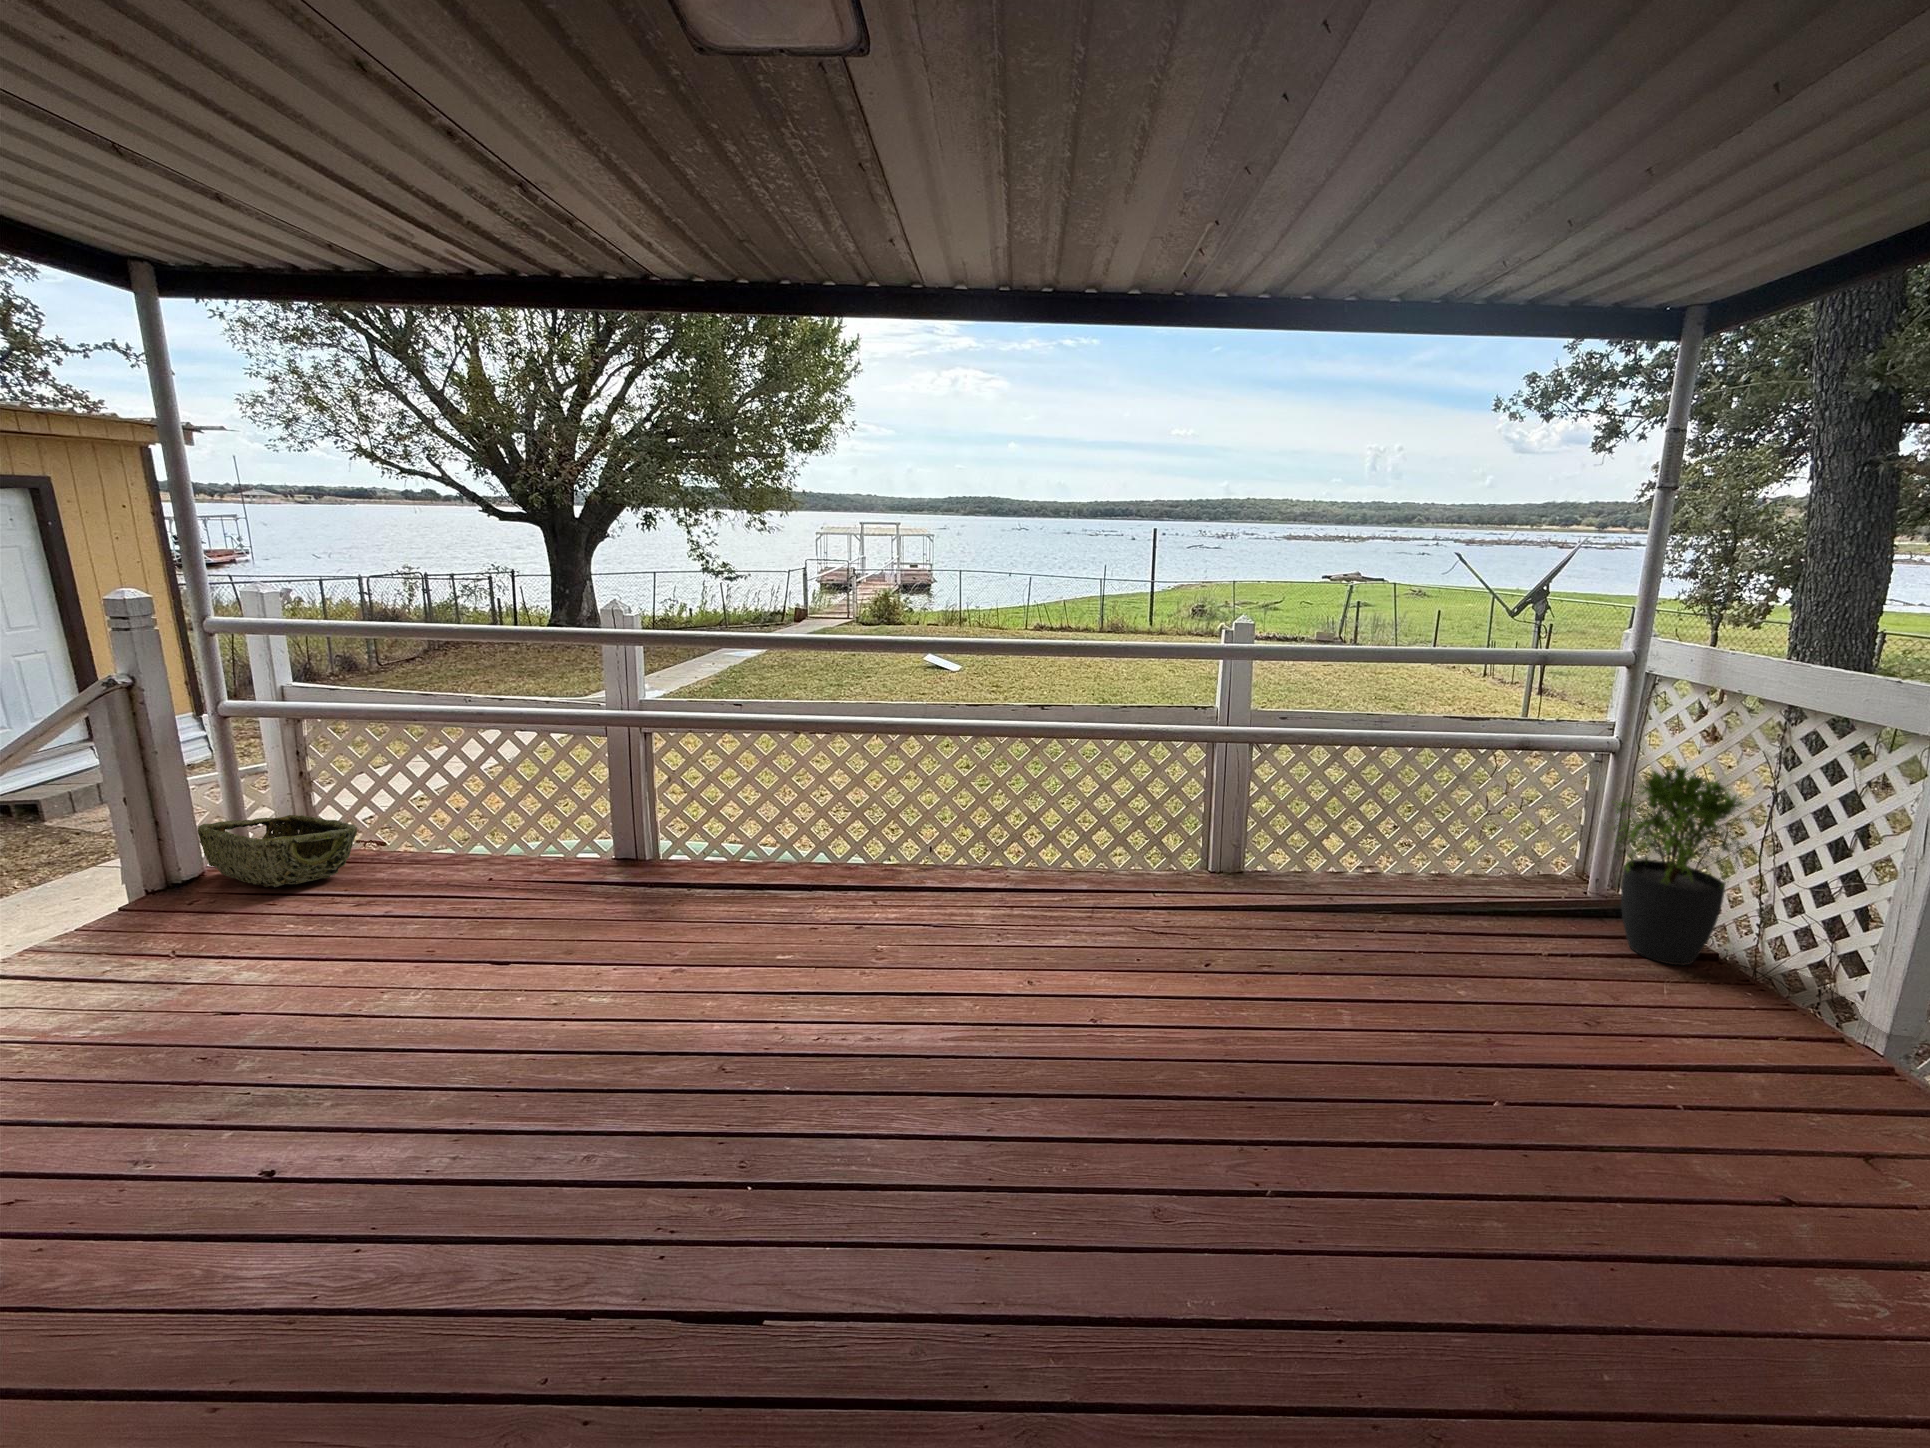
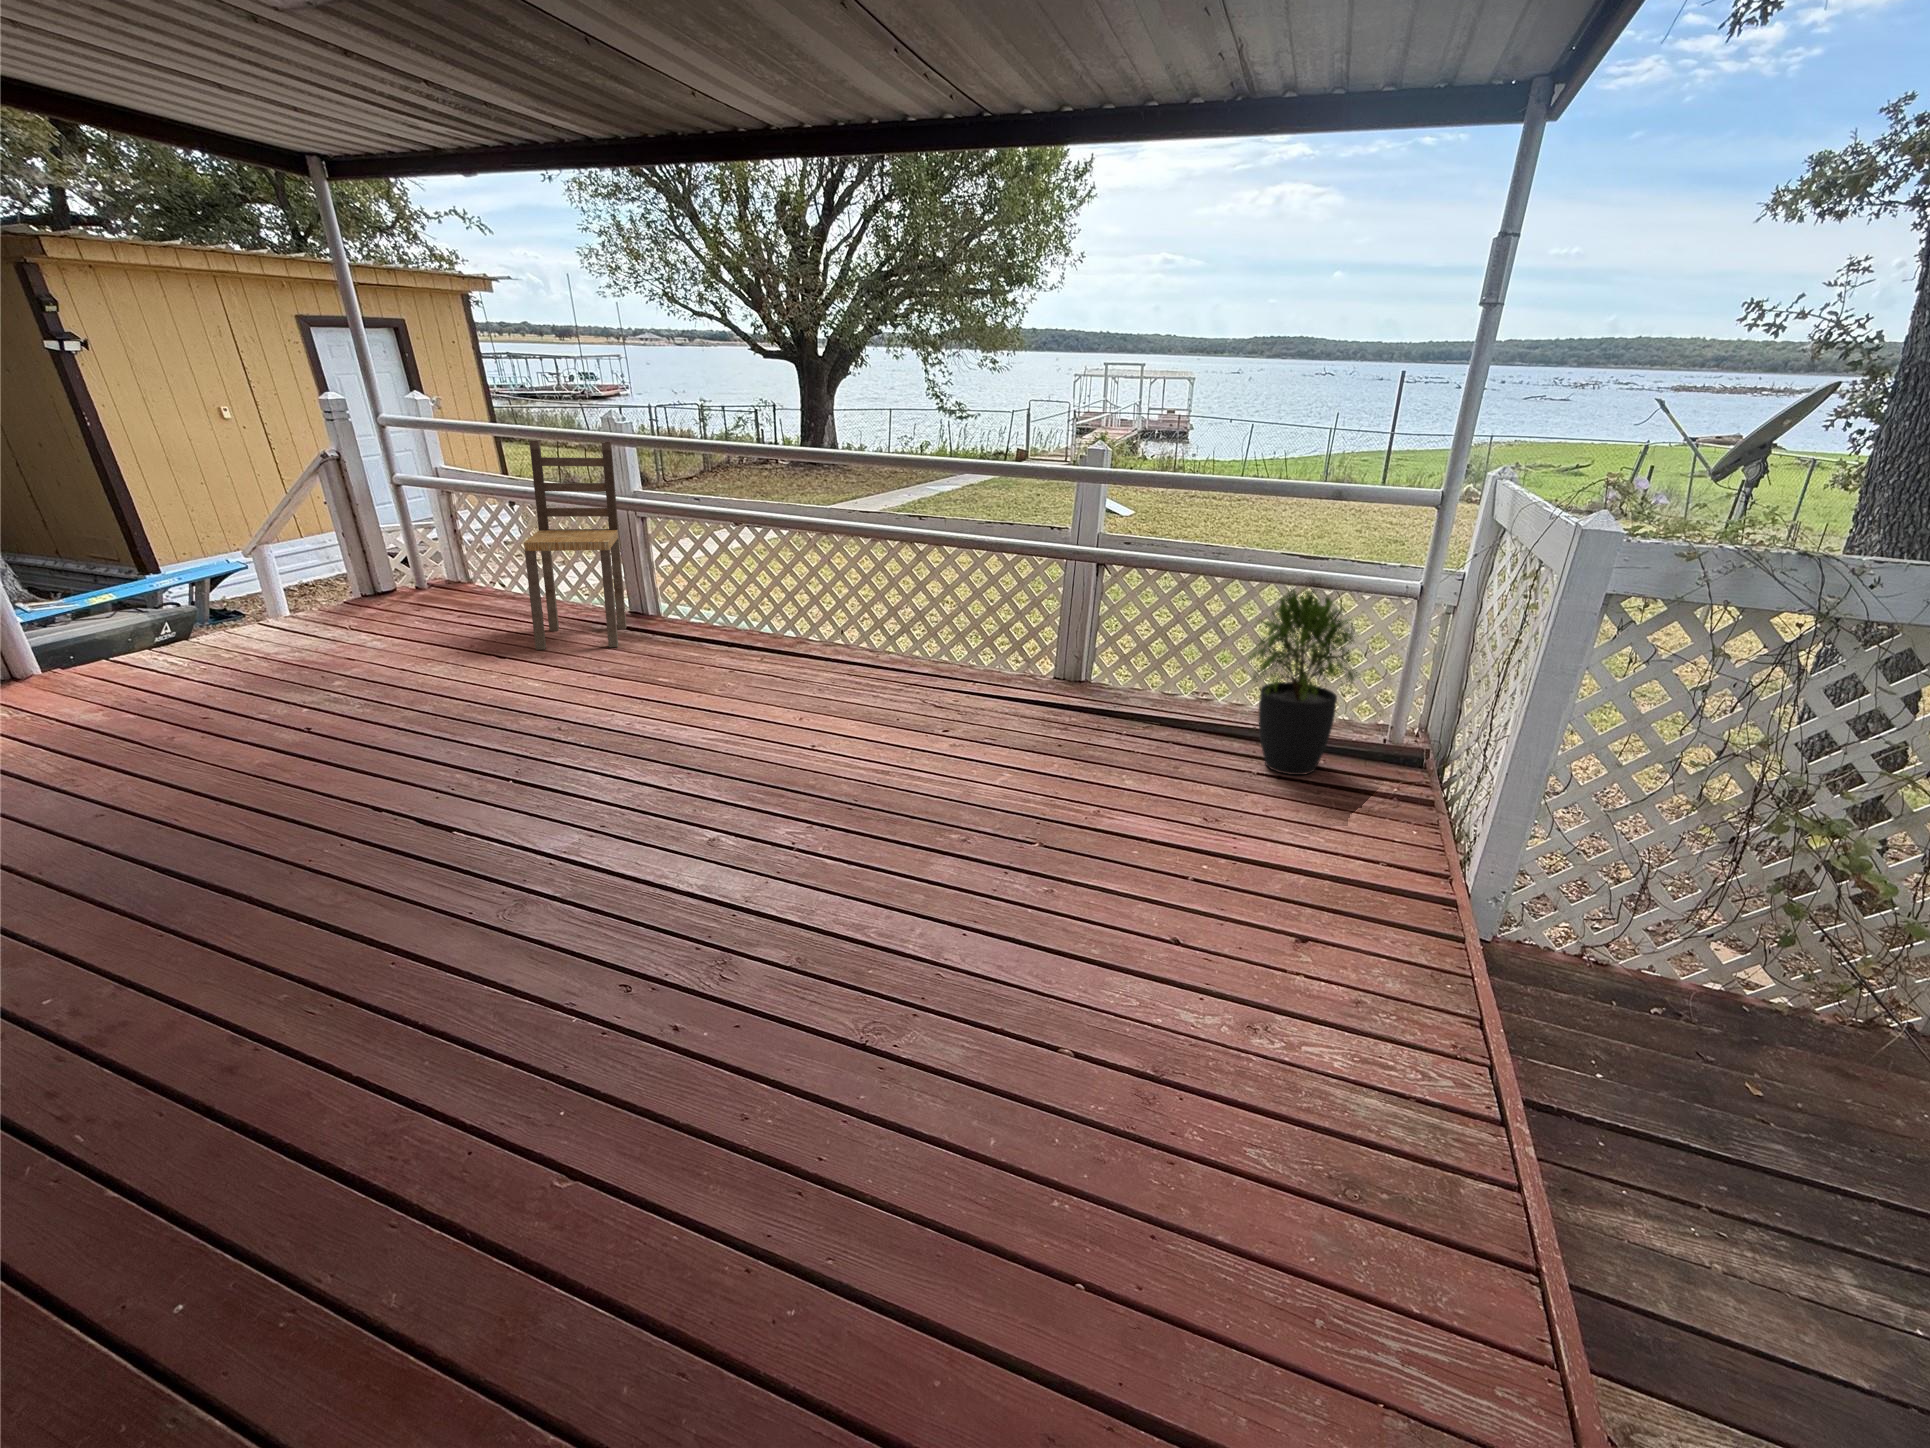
chair: none [535,641,707,975] -> present [524,440,627,650]
woven basket: present [198,815,357,887] -> none [408,551,485,595]

